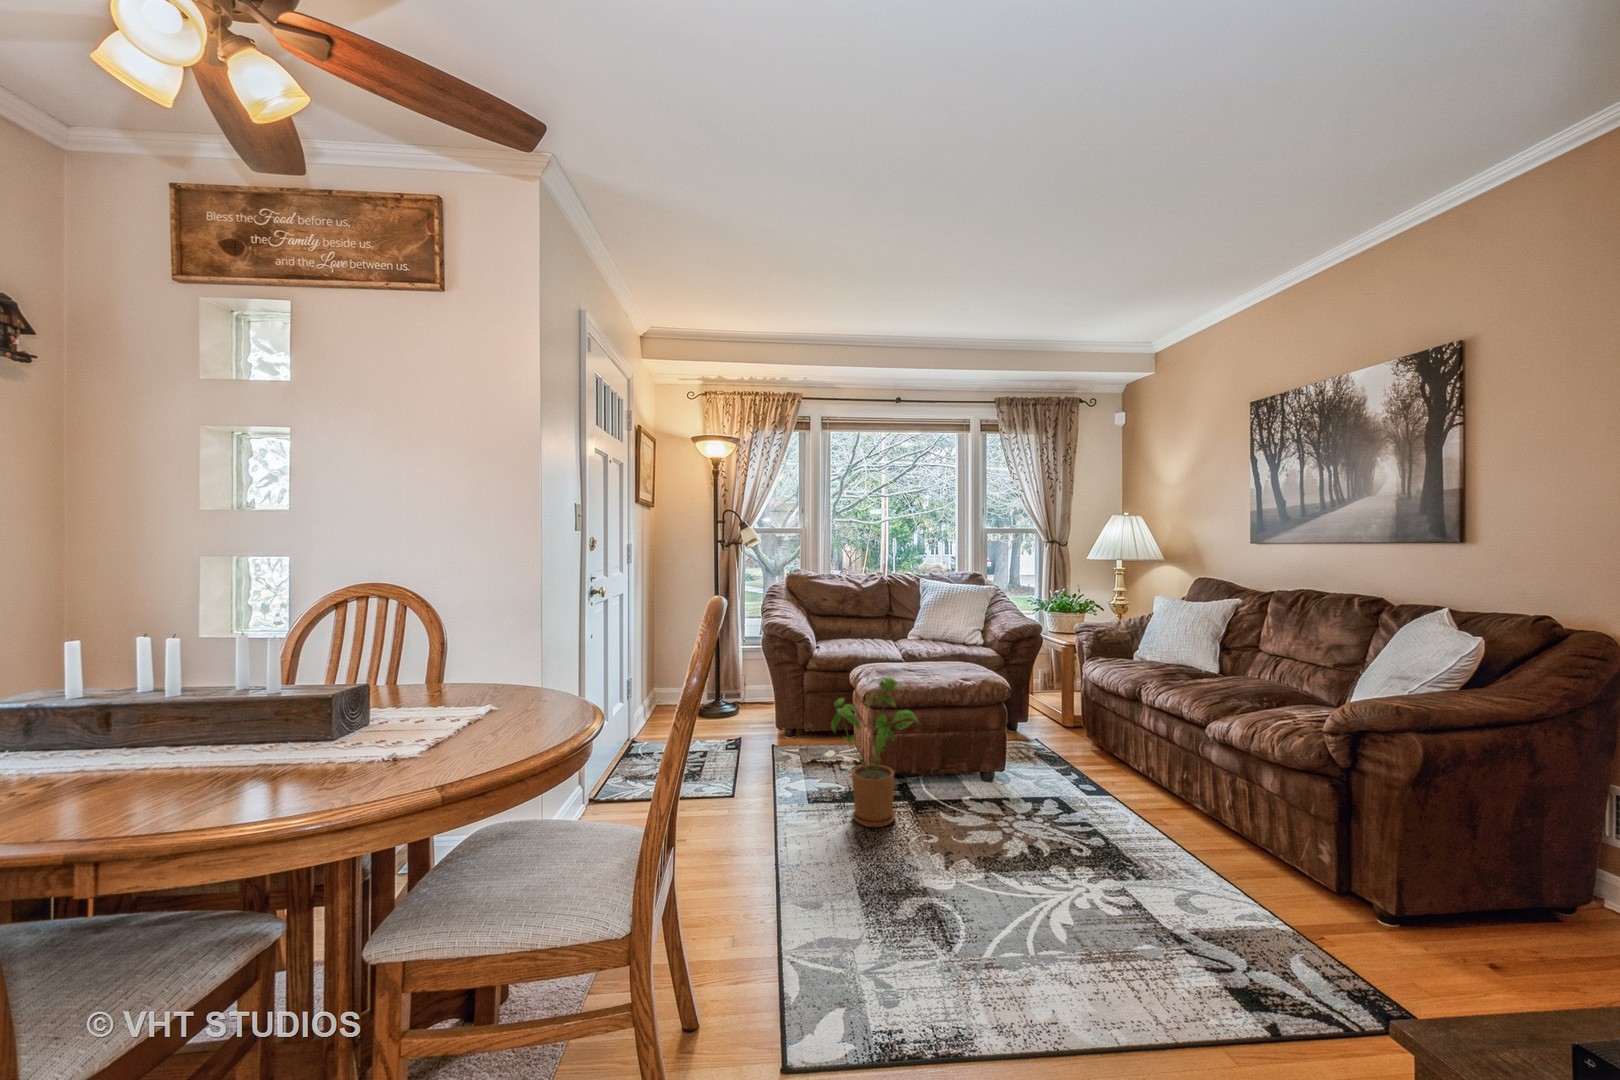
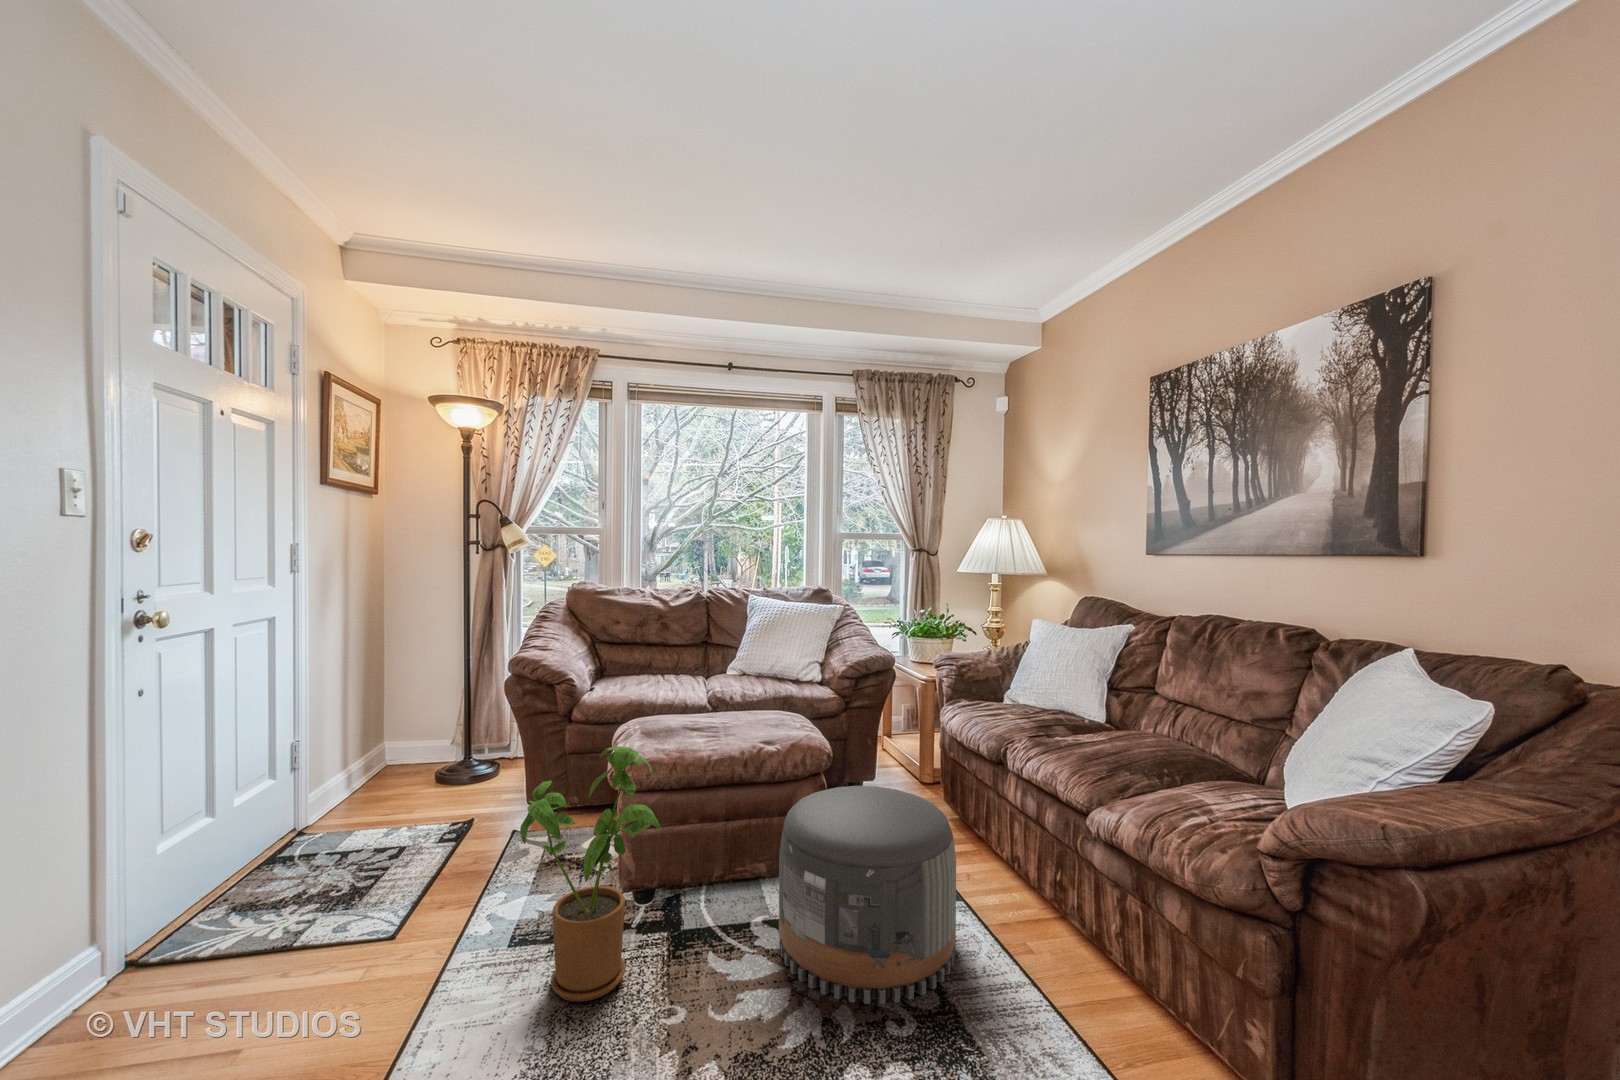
pouf: none [986,709,1109,837] -> present [779,786,956,1004]

